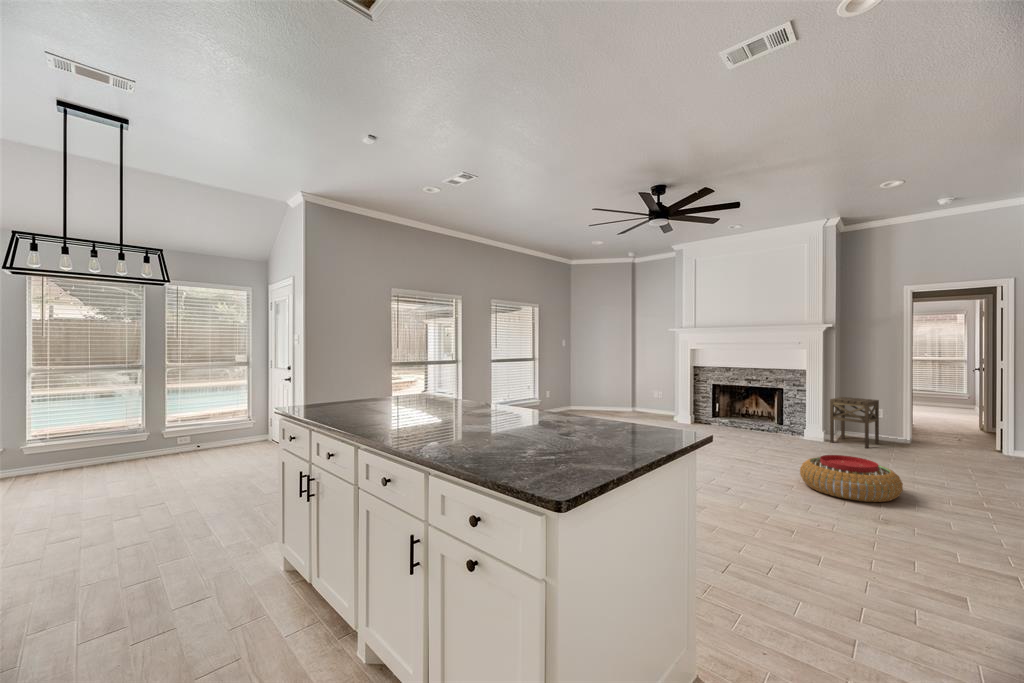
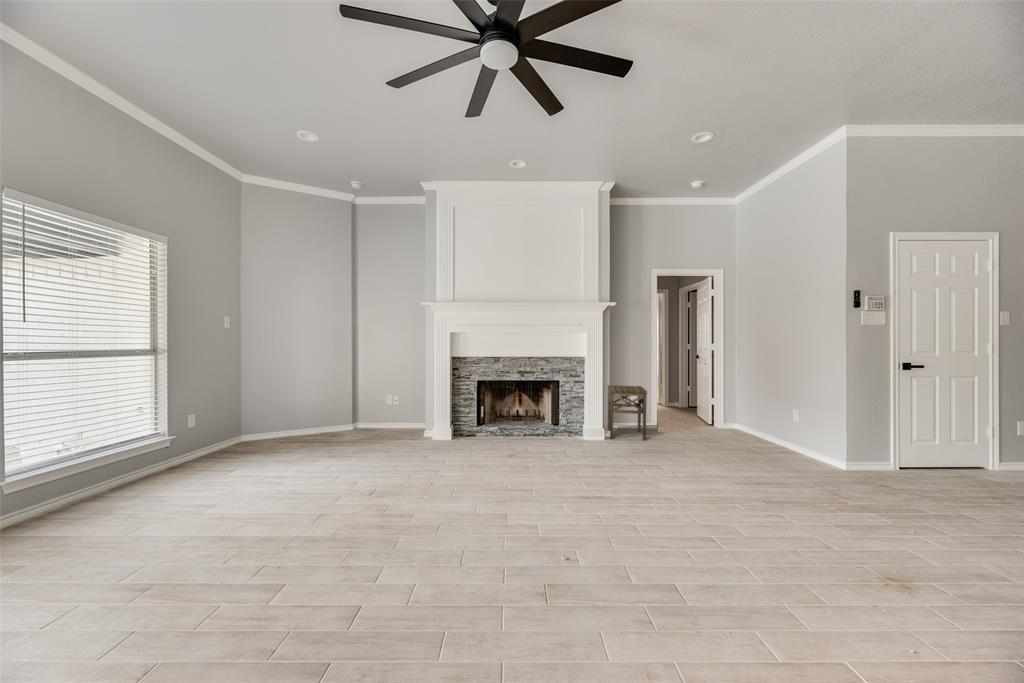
pouf: present [800,455,903,502] -> none [711,482,856,567]

